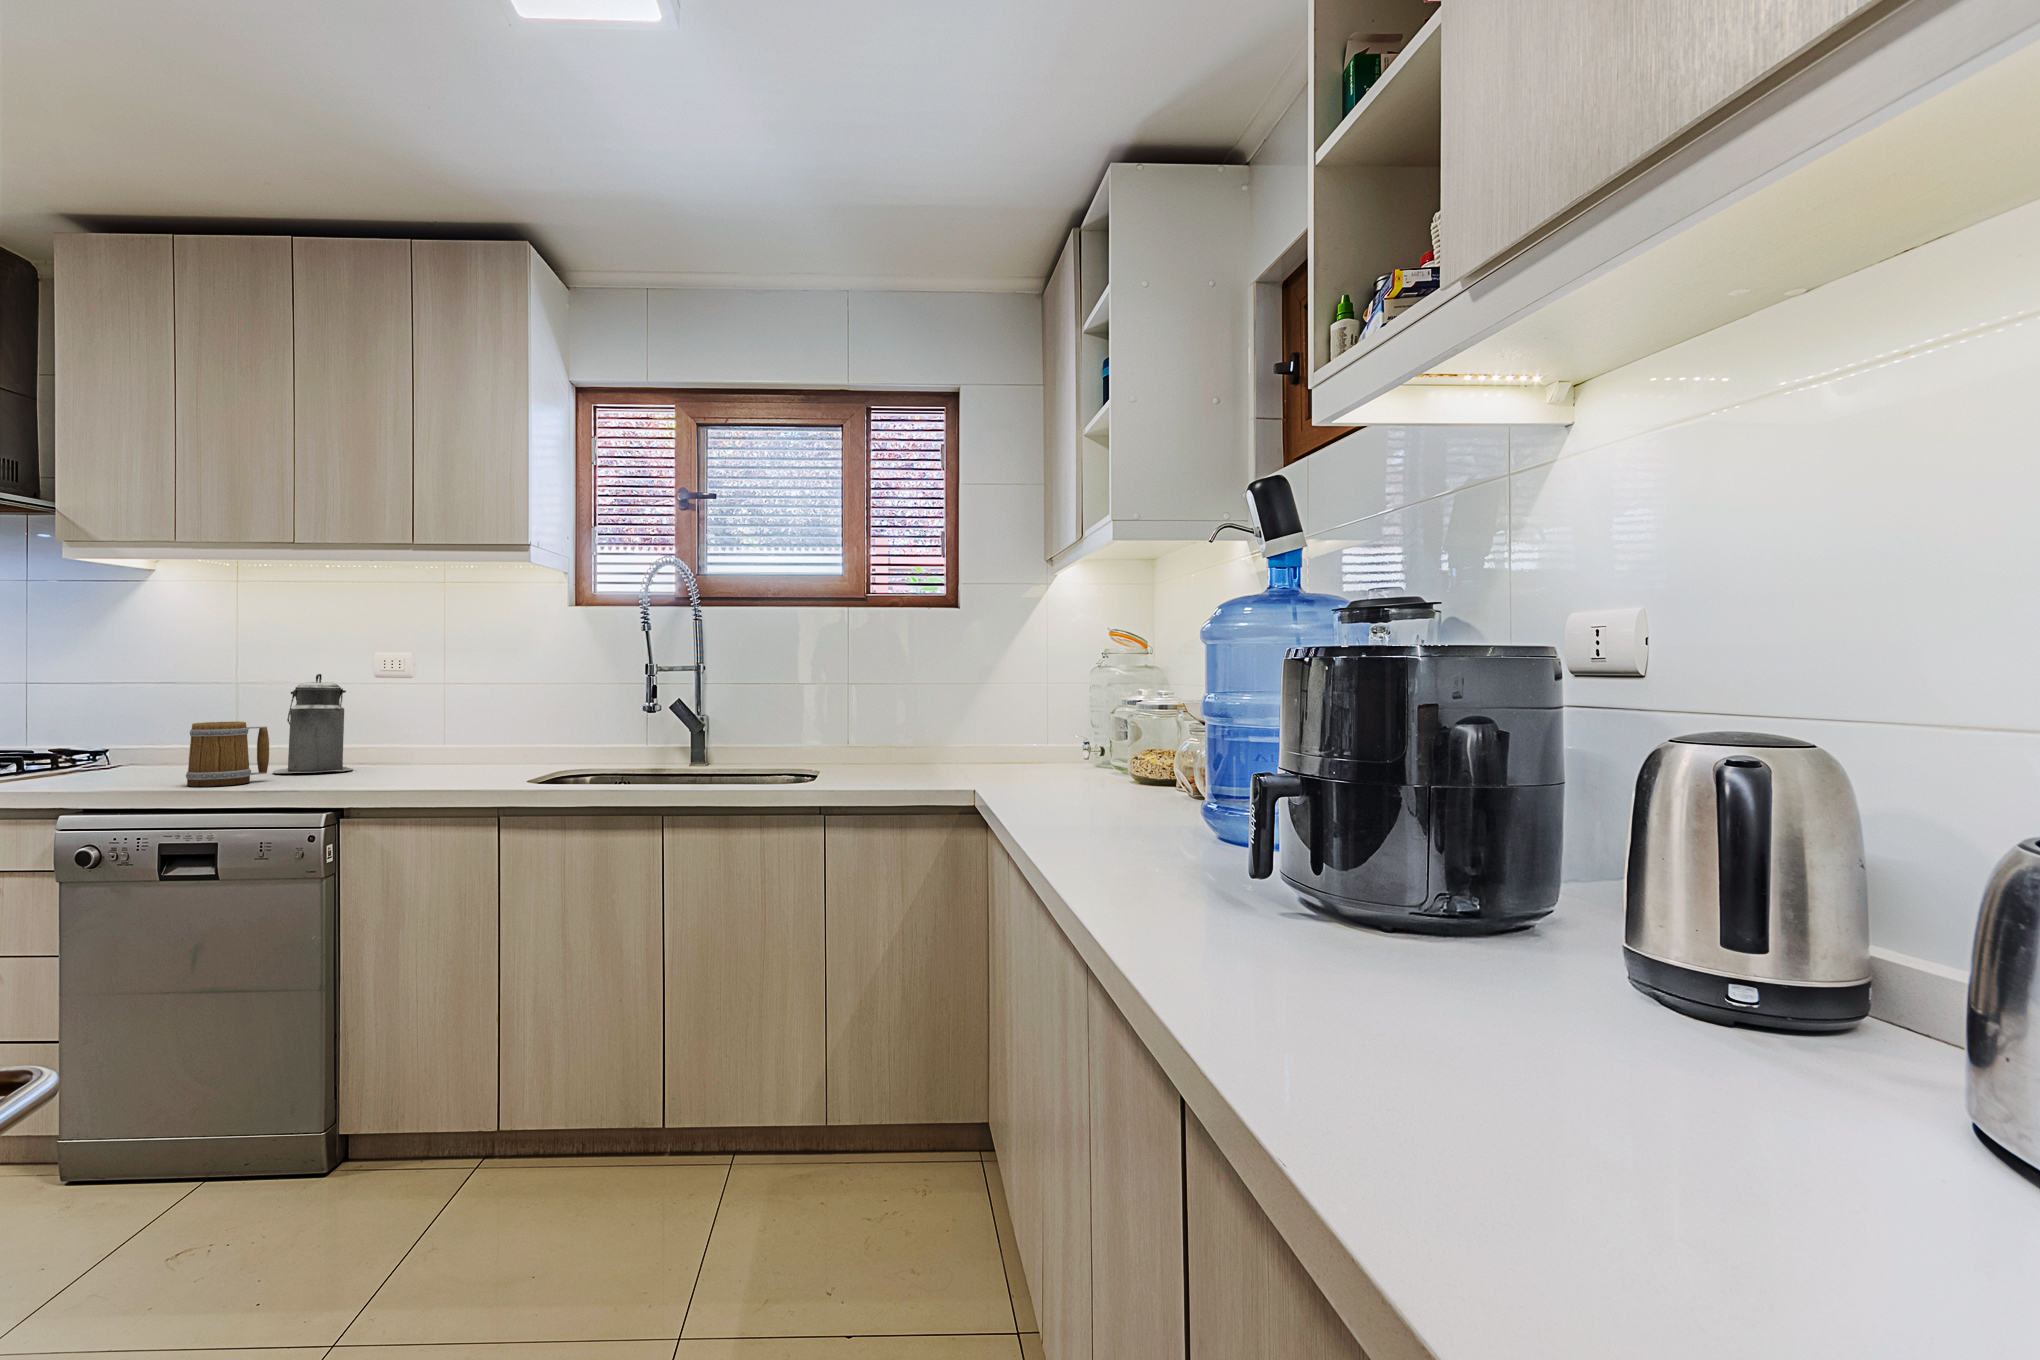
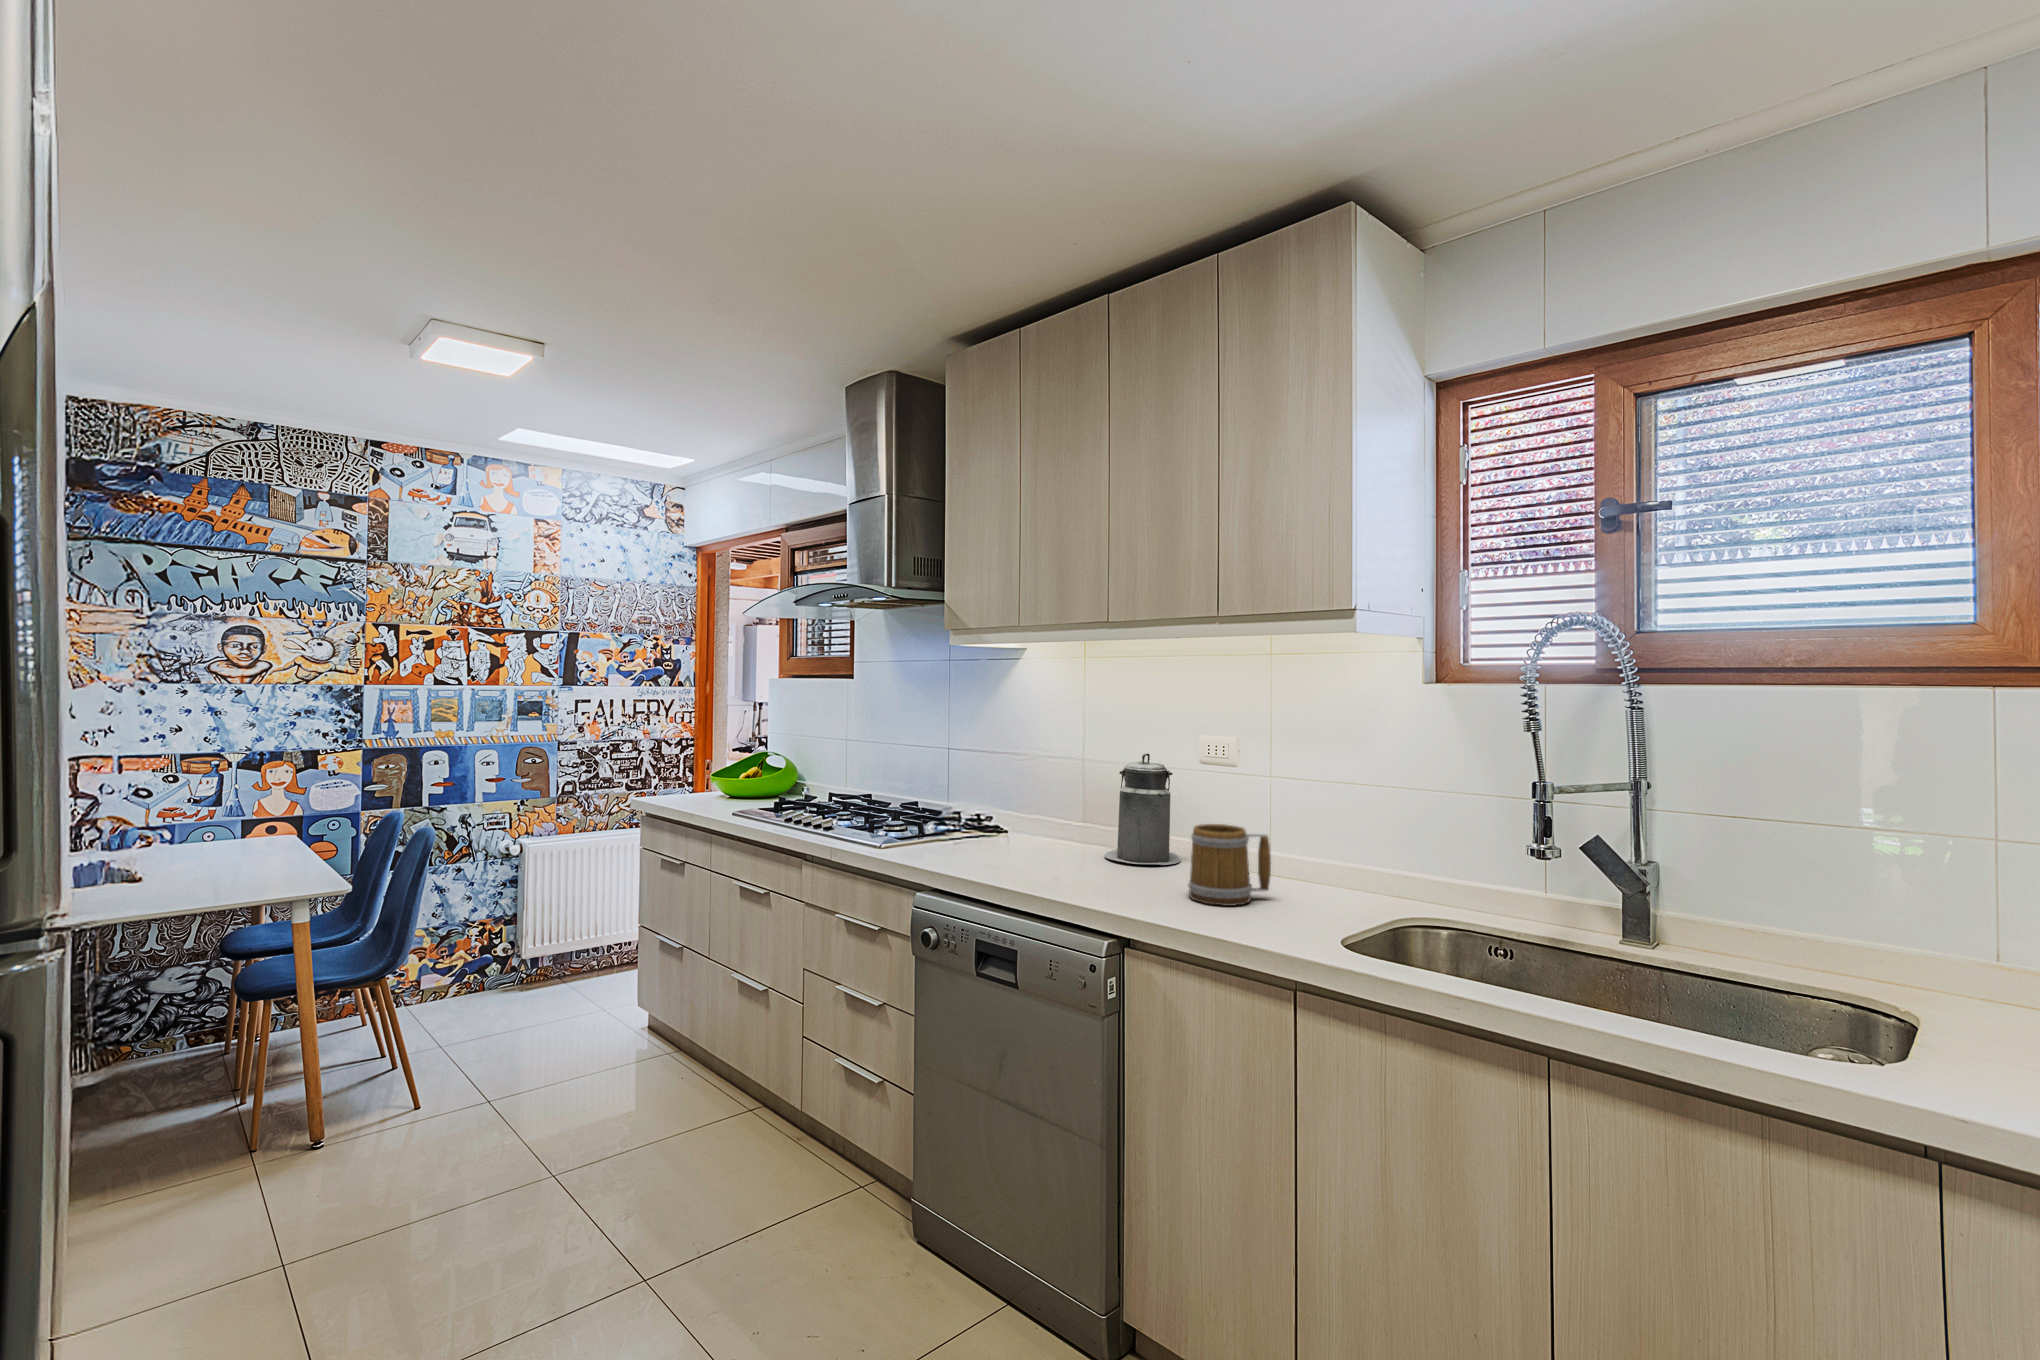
mug: present [186,722,269,787] -> present [1188,824,1271,906]

